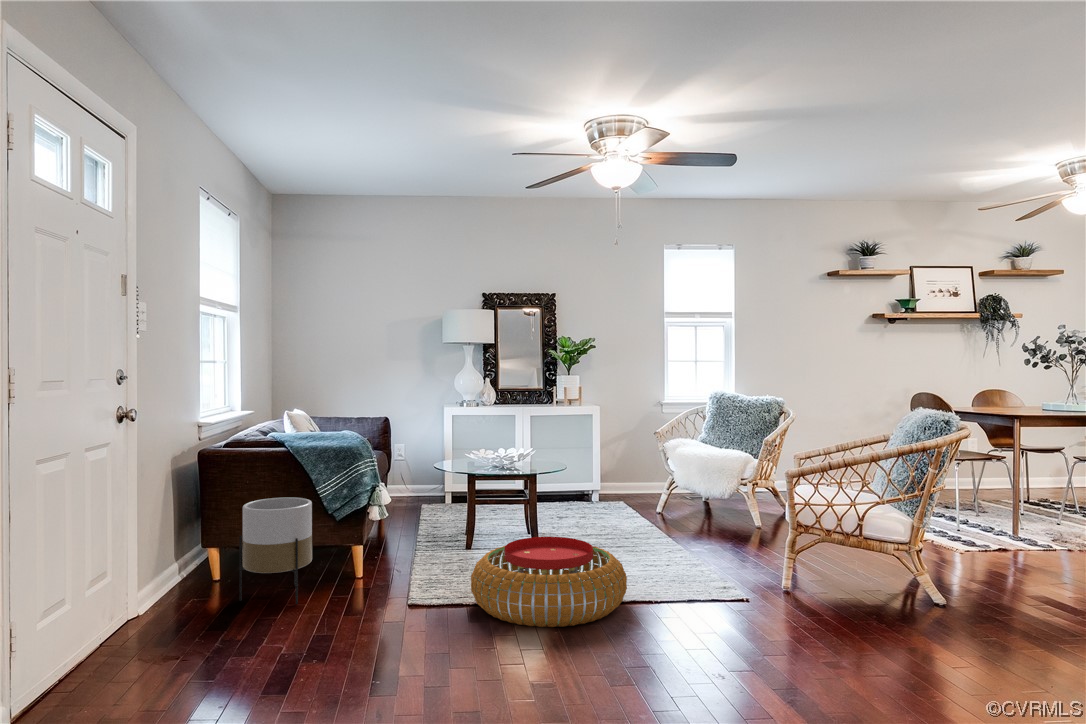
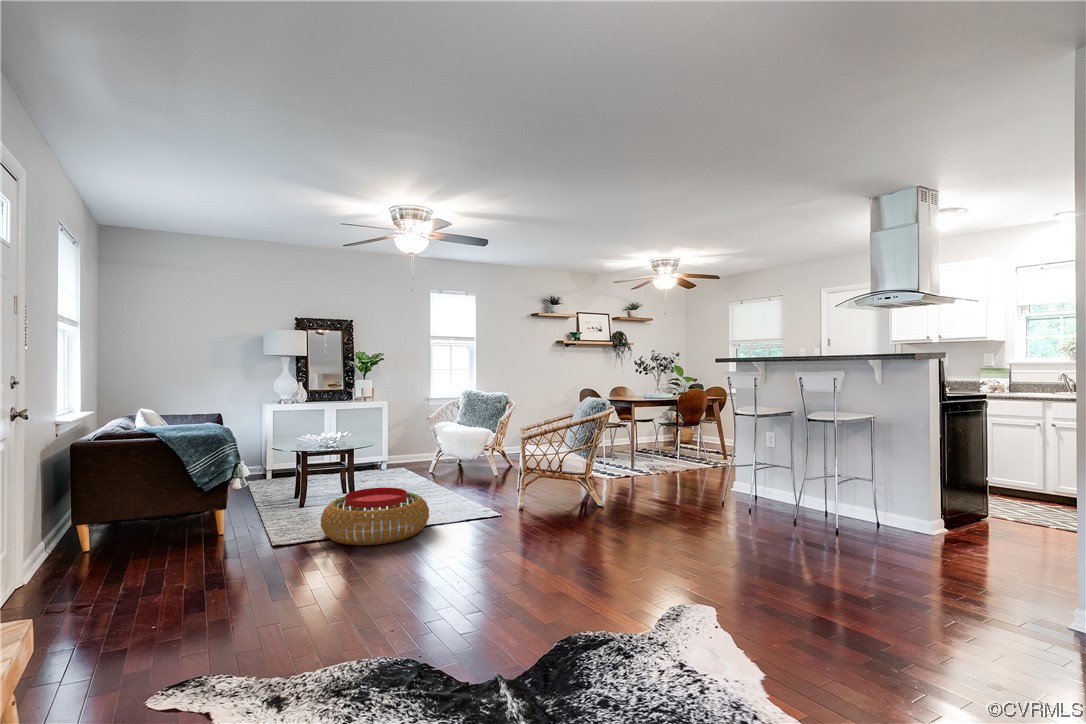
planter: present [240,497,312,604] -> none [120,476,186,560]

